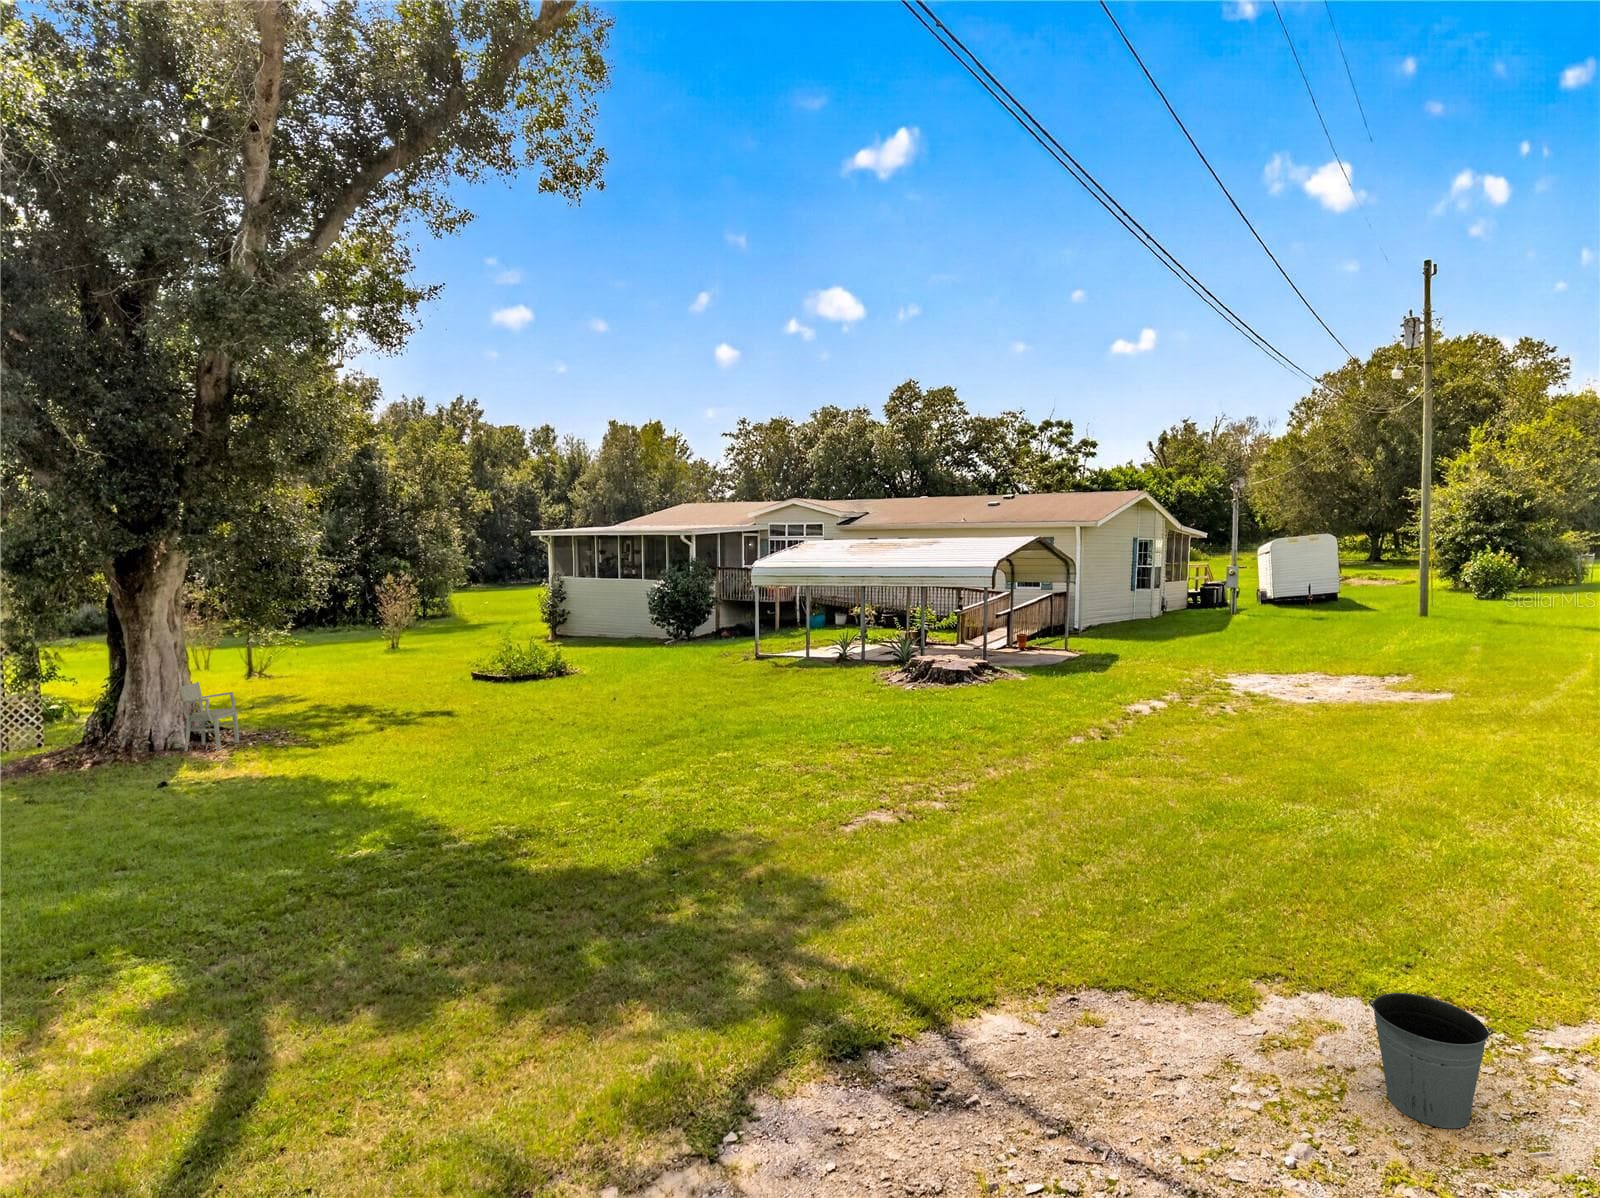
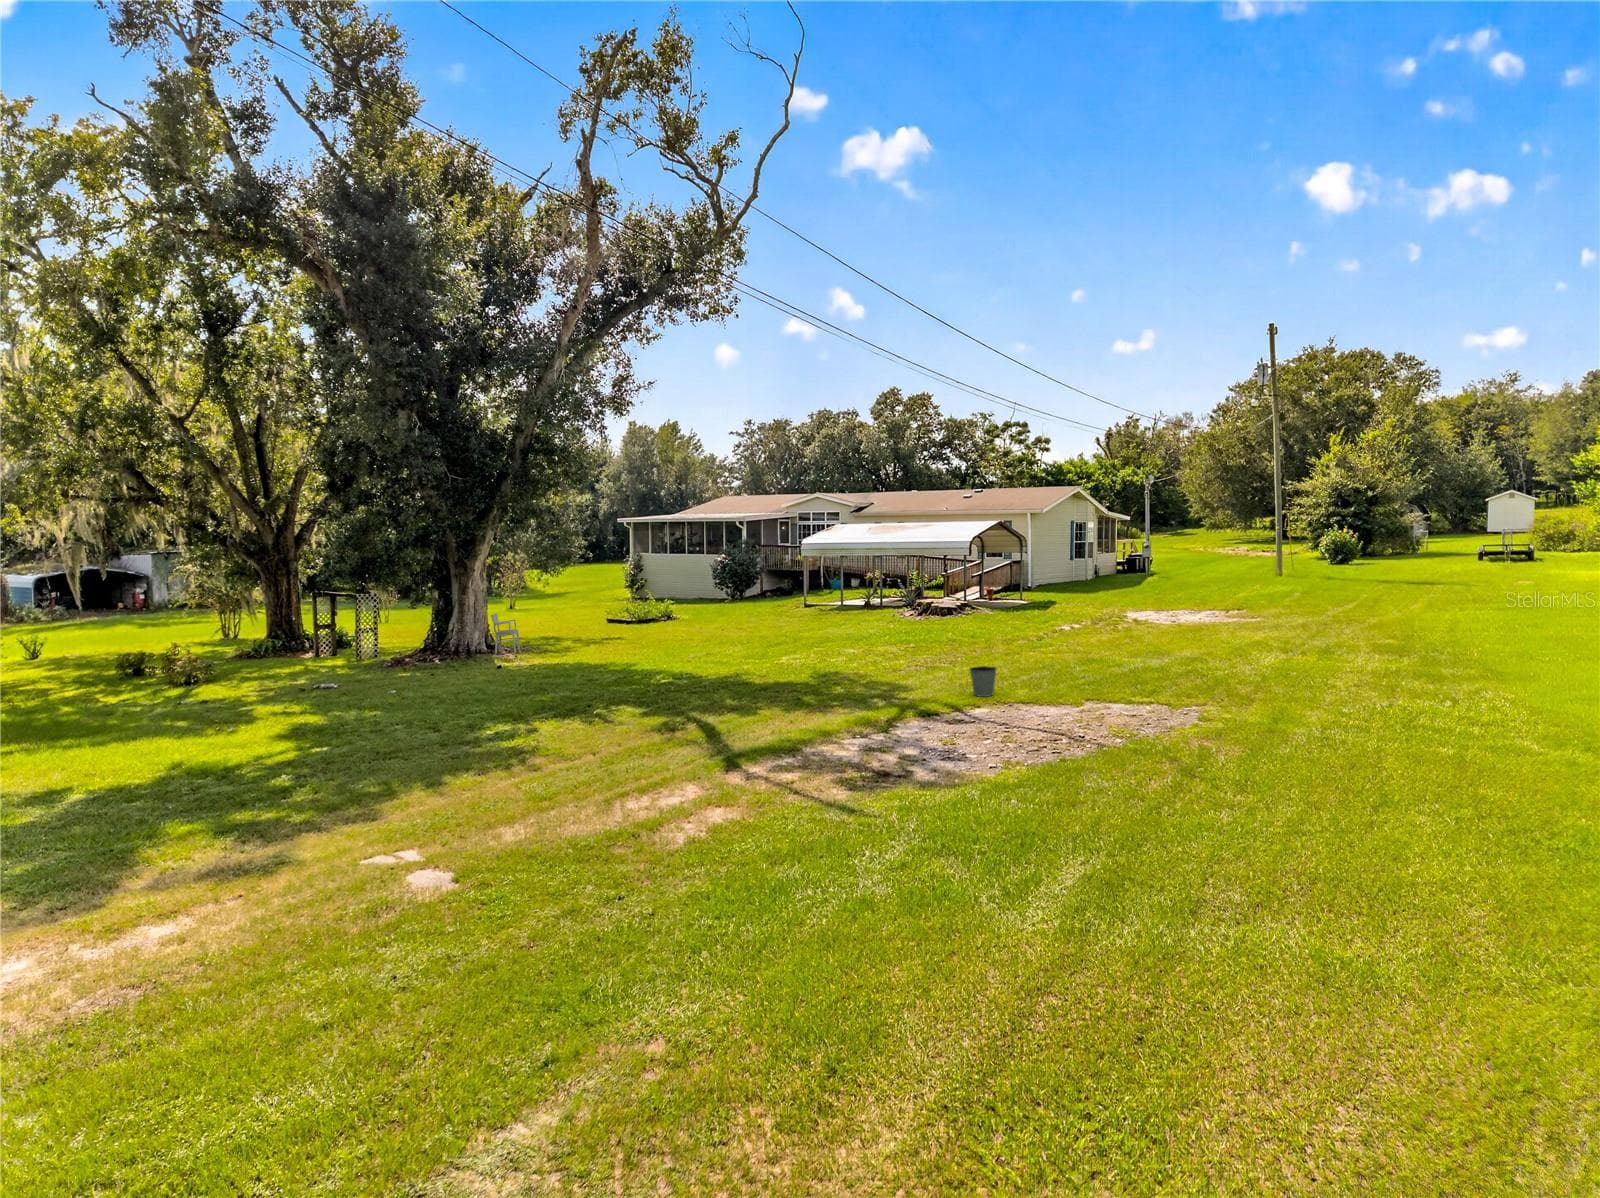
bucket: present [1369,993,1493,1128] -> present [970,666,997,697]

